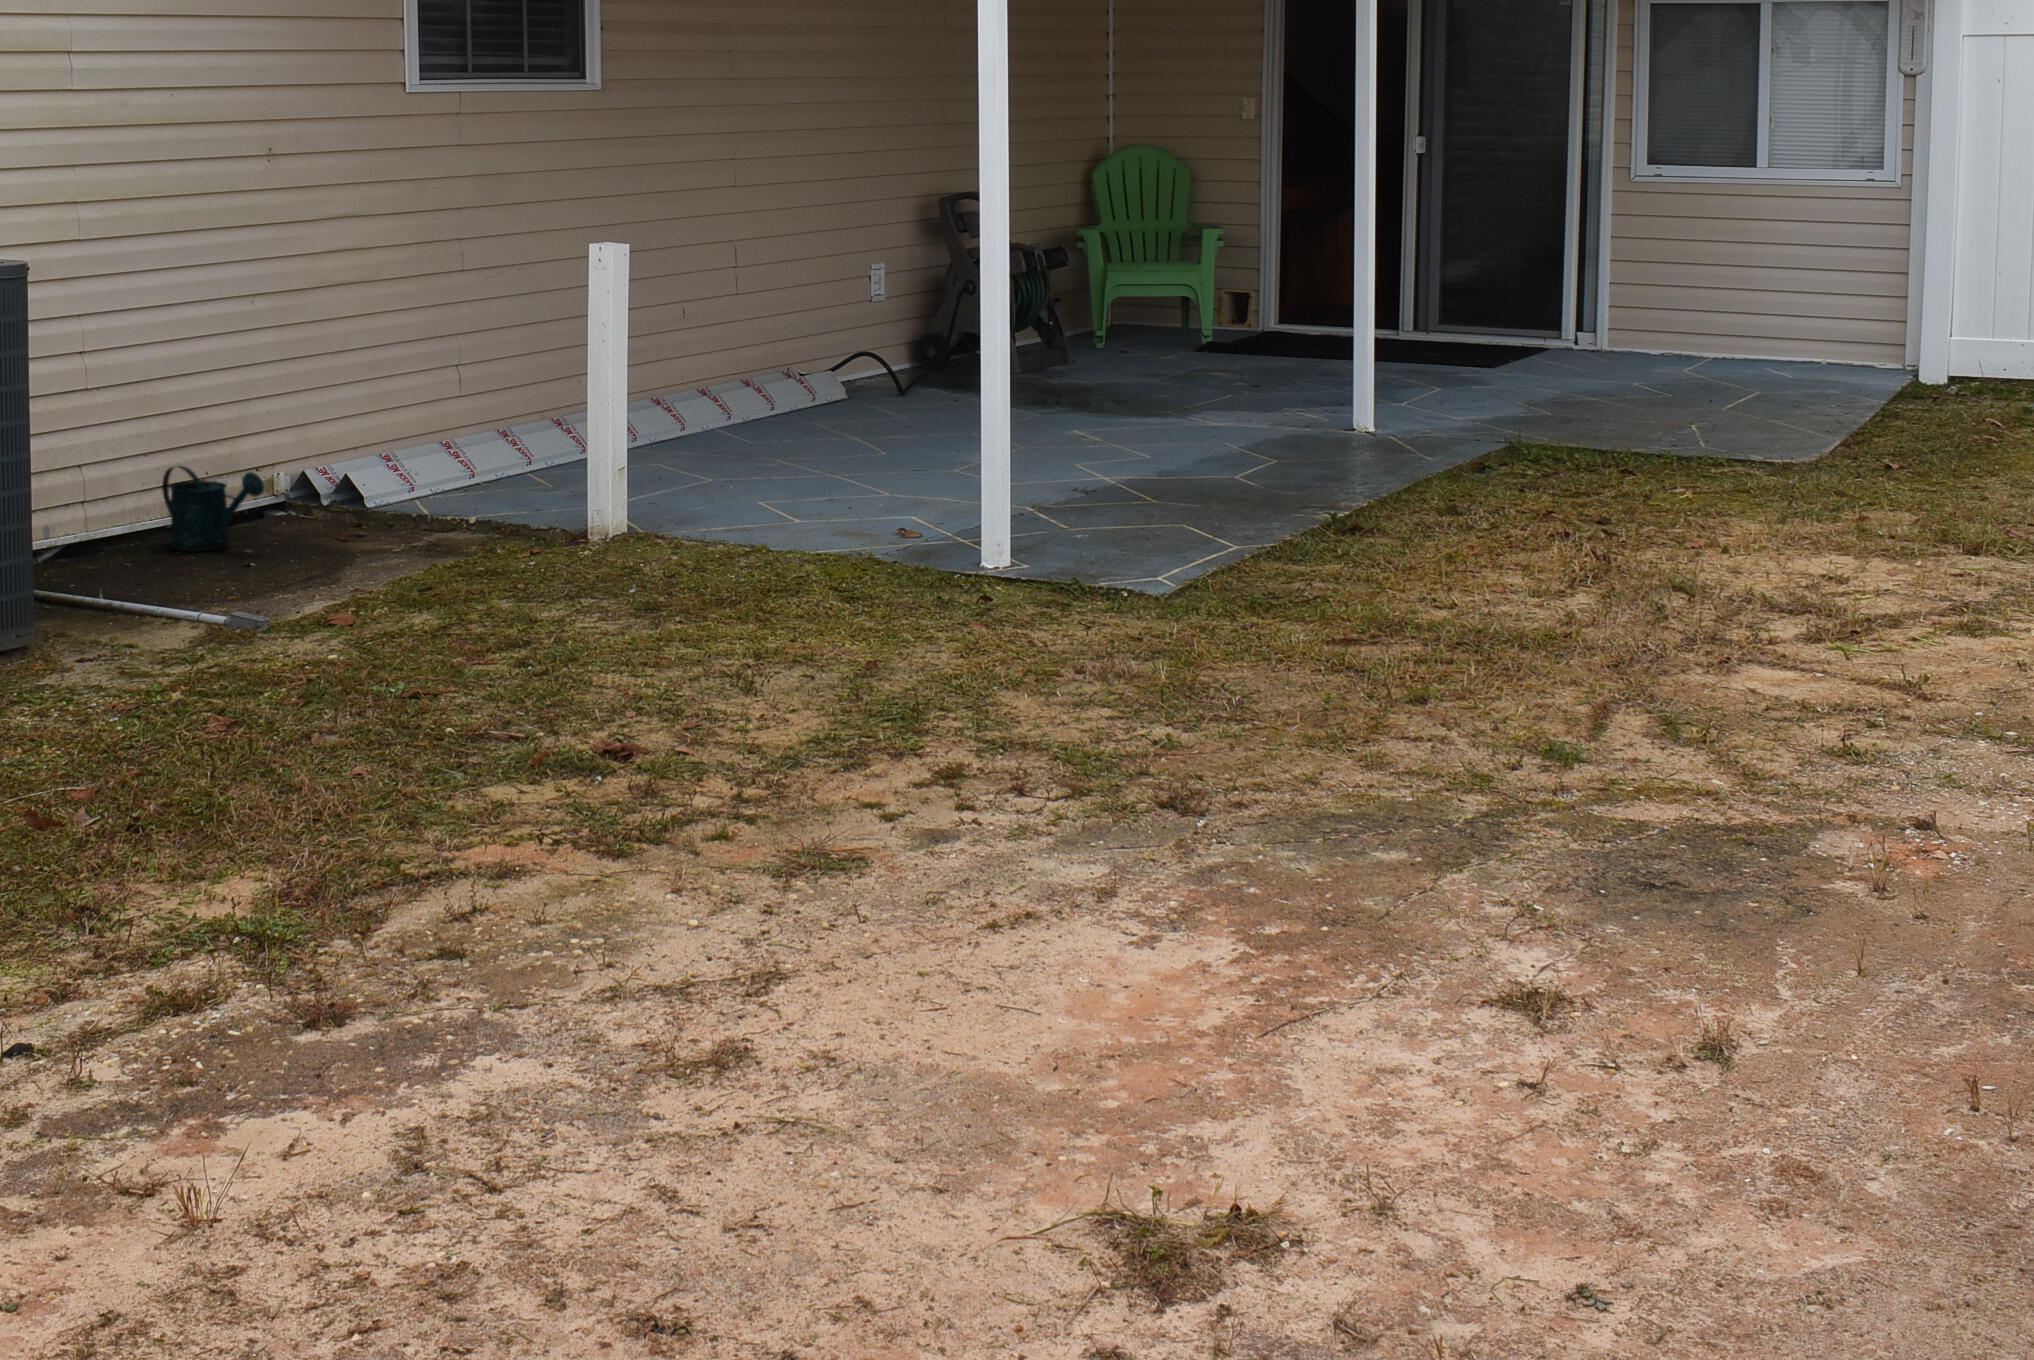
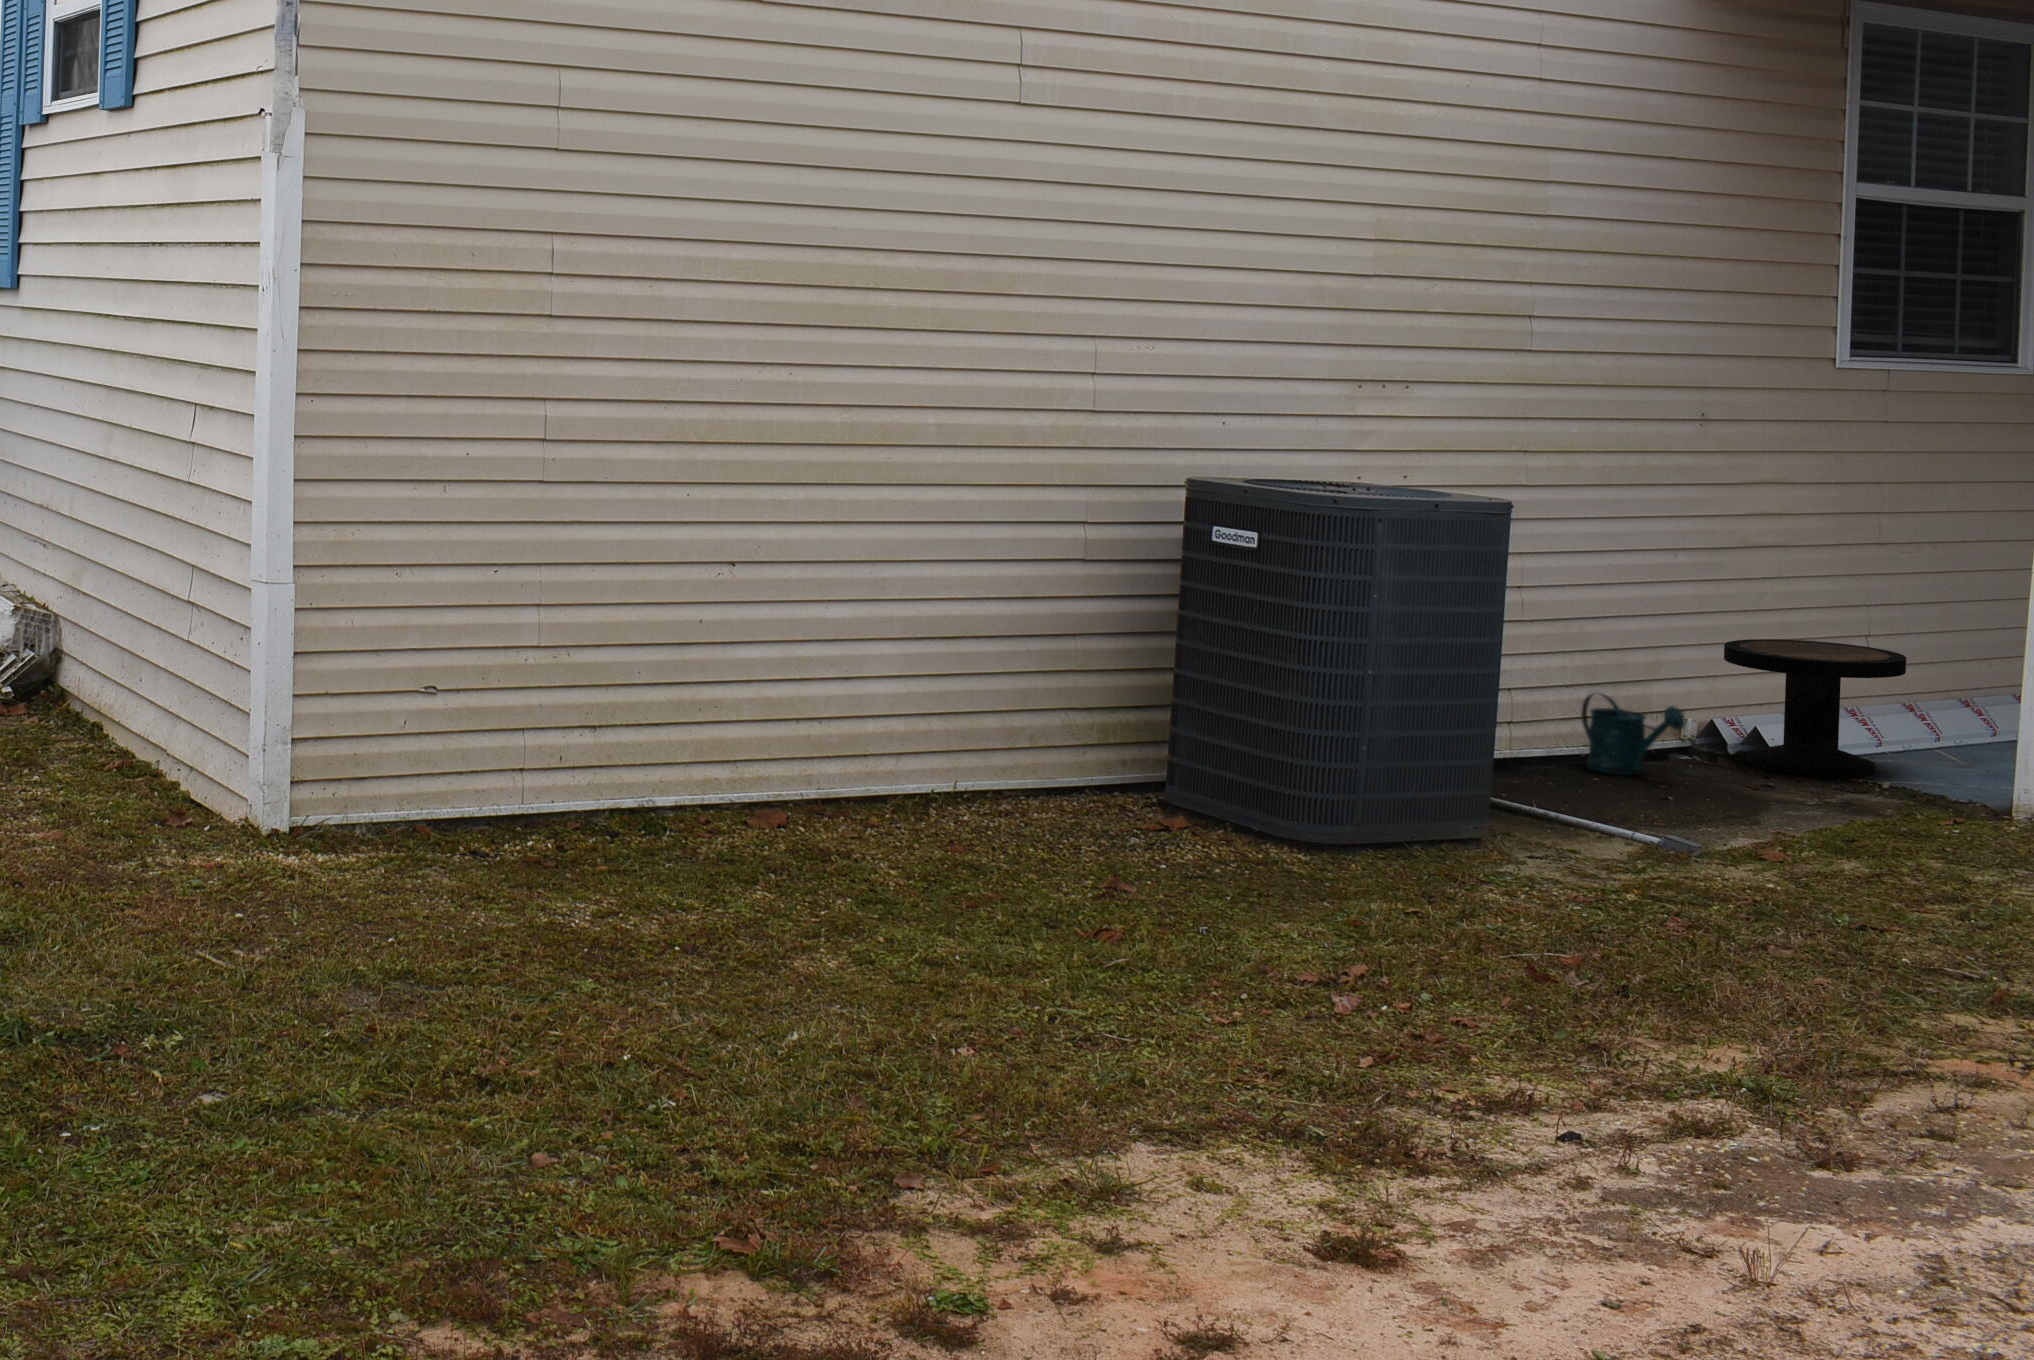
side table: none [307,387,478,526] -> present [1724,639,1906,777]

